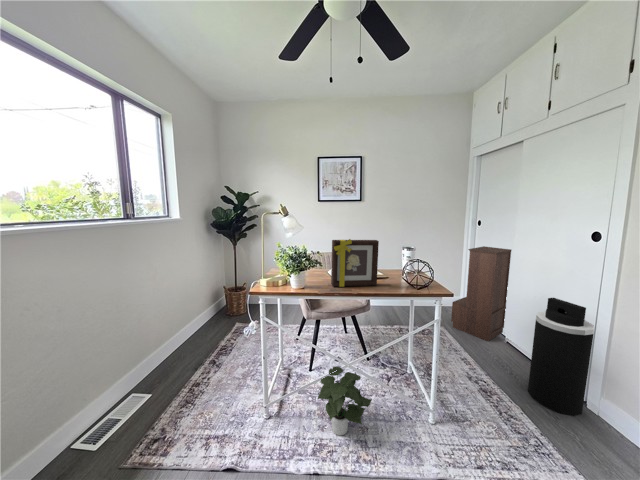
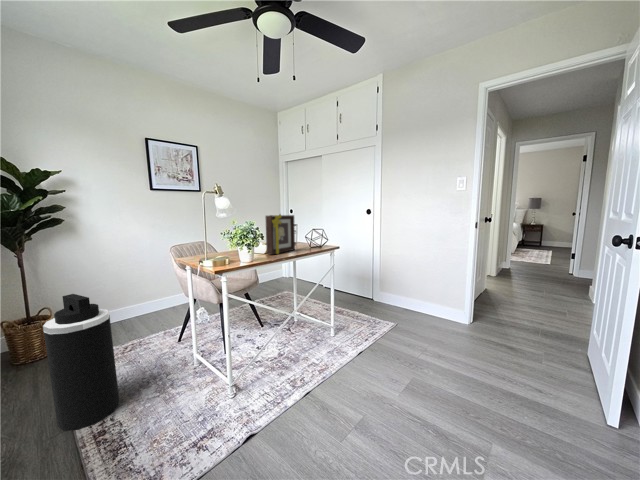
bookshelf: present [451,246,511,341] -> none [292,228,321,292]
trash can: present [528,298,594,416] -> present [43,294,119,431]
potted plant: present [318,366,372,435] -> none [268,319,315,371]

